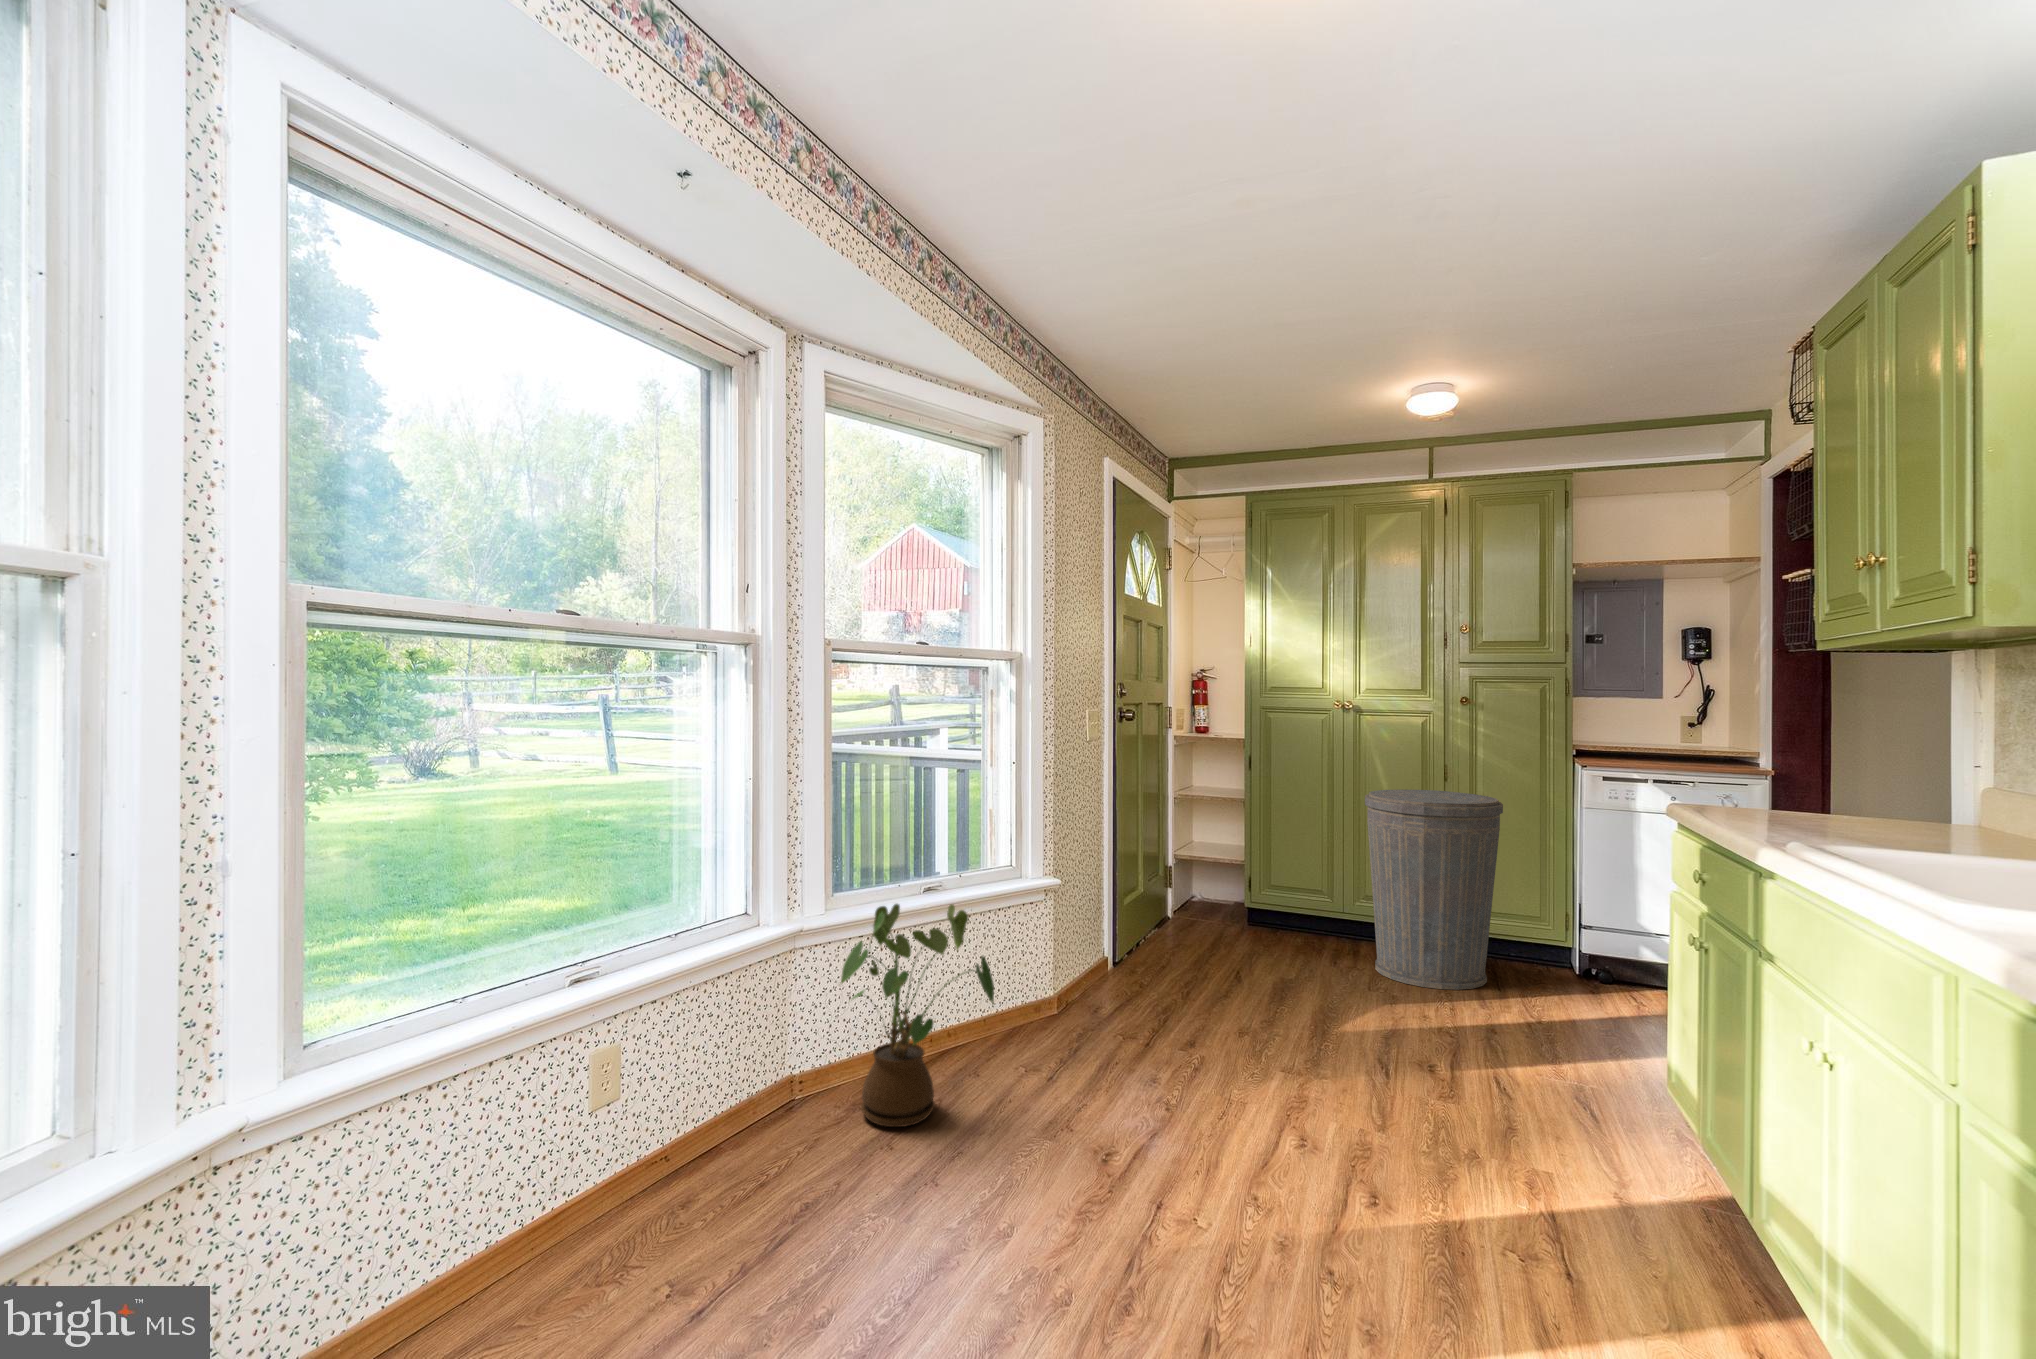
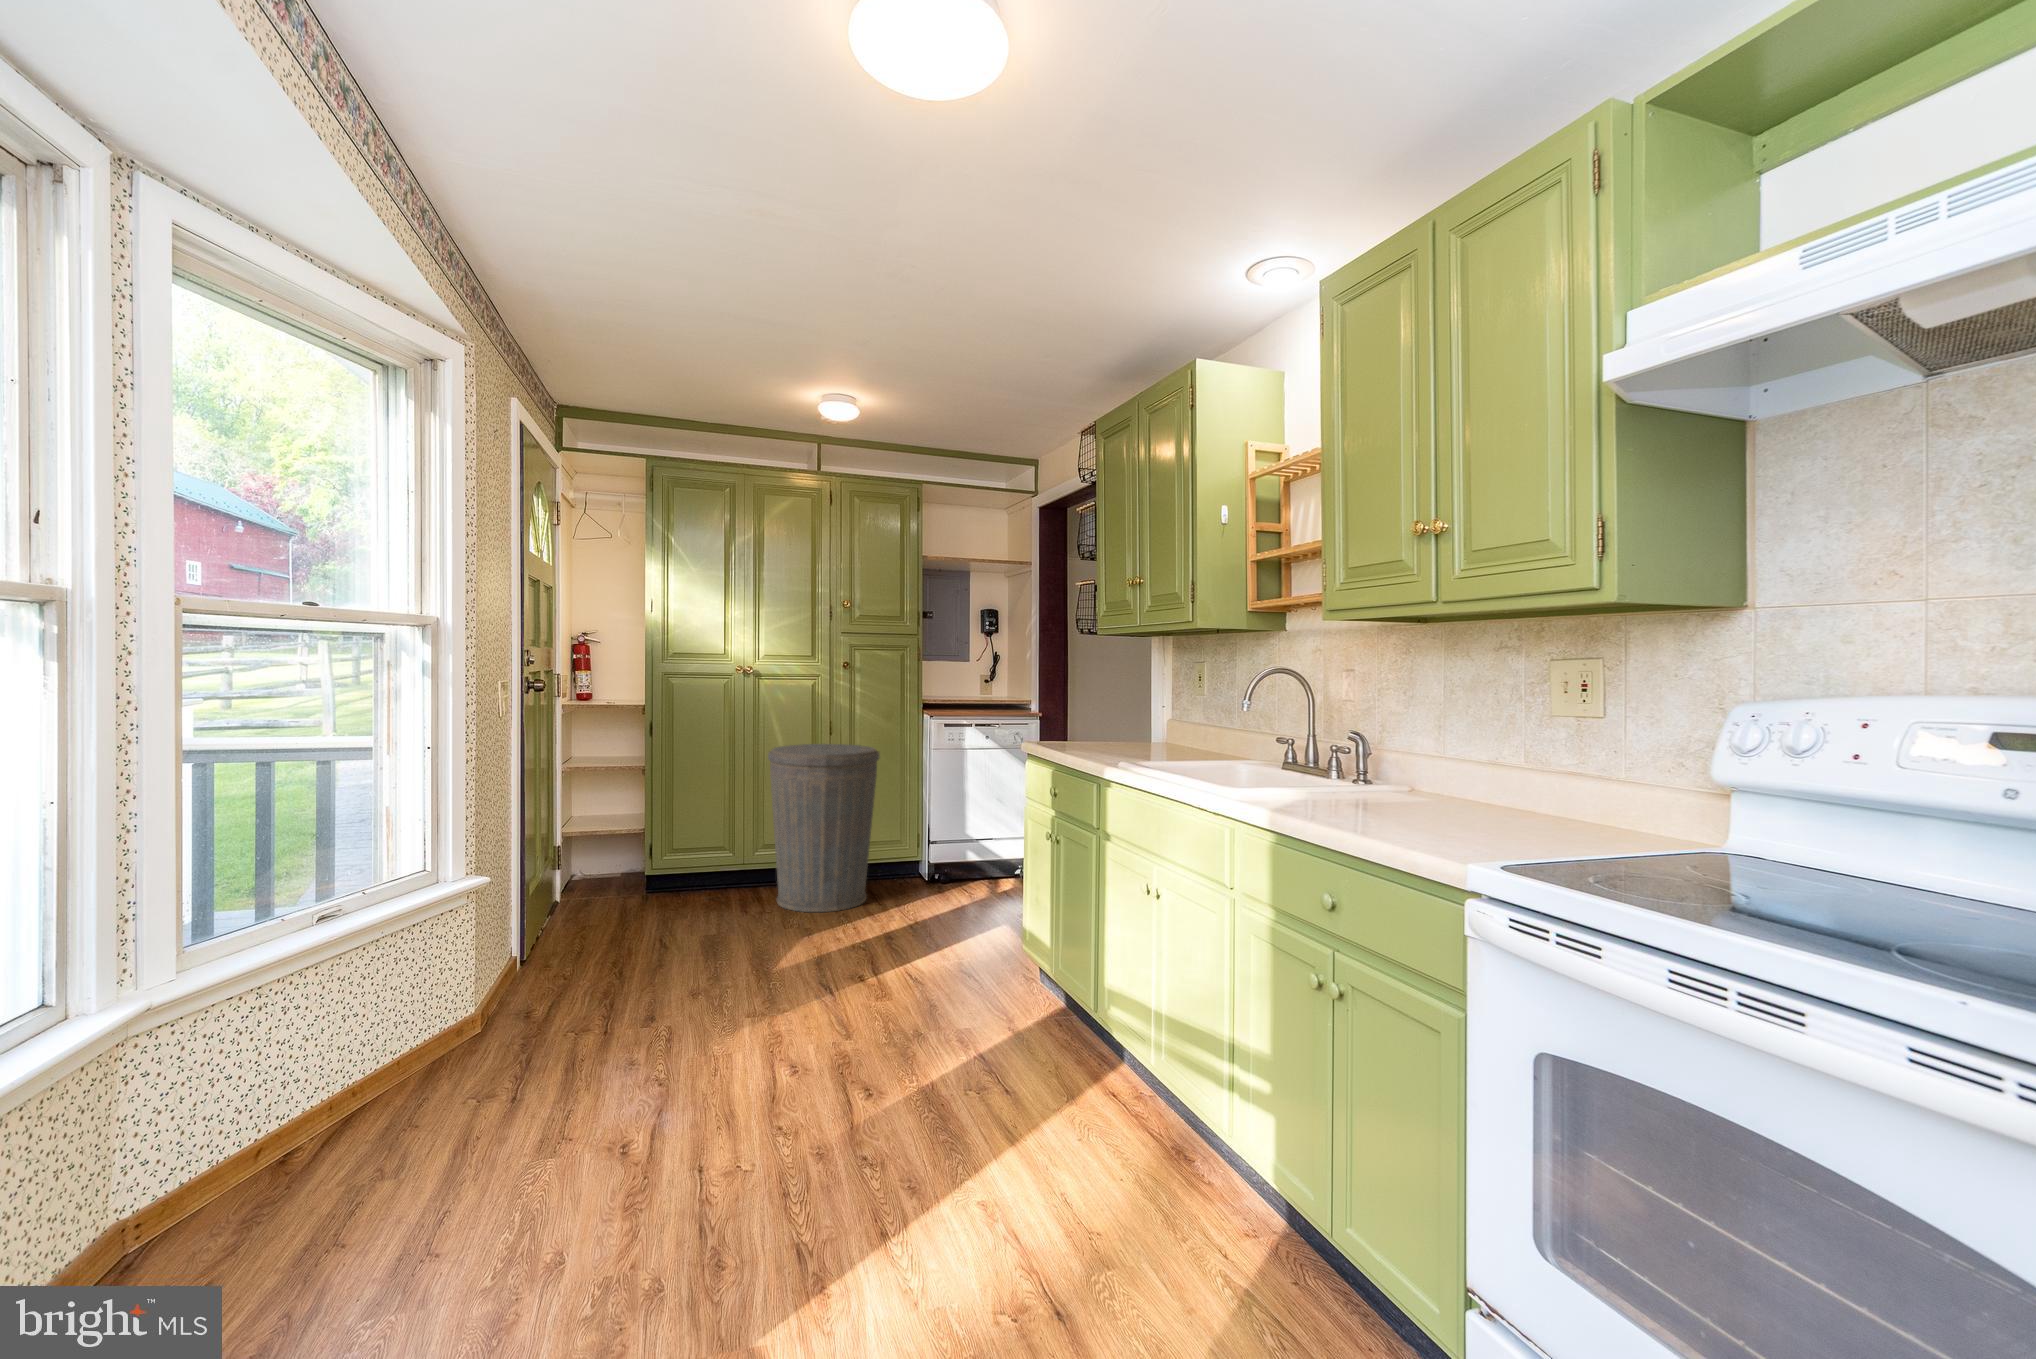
house plant: present [840,904,994,1127] -> none [243,921,476,1212]

